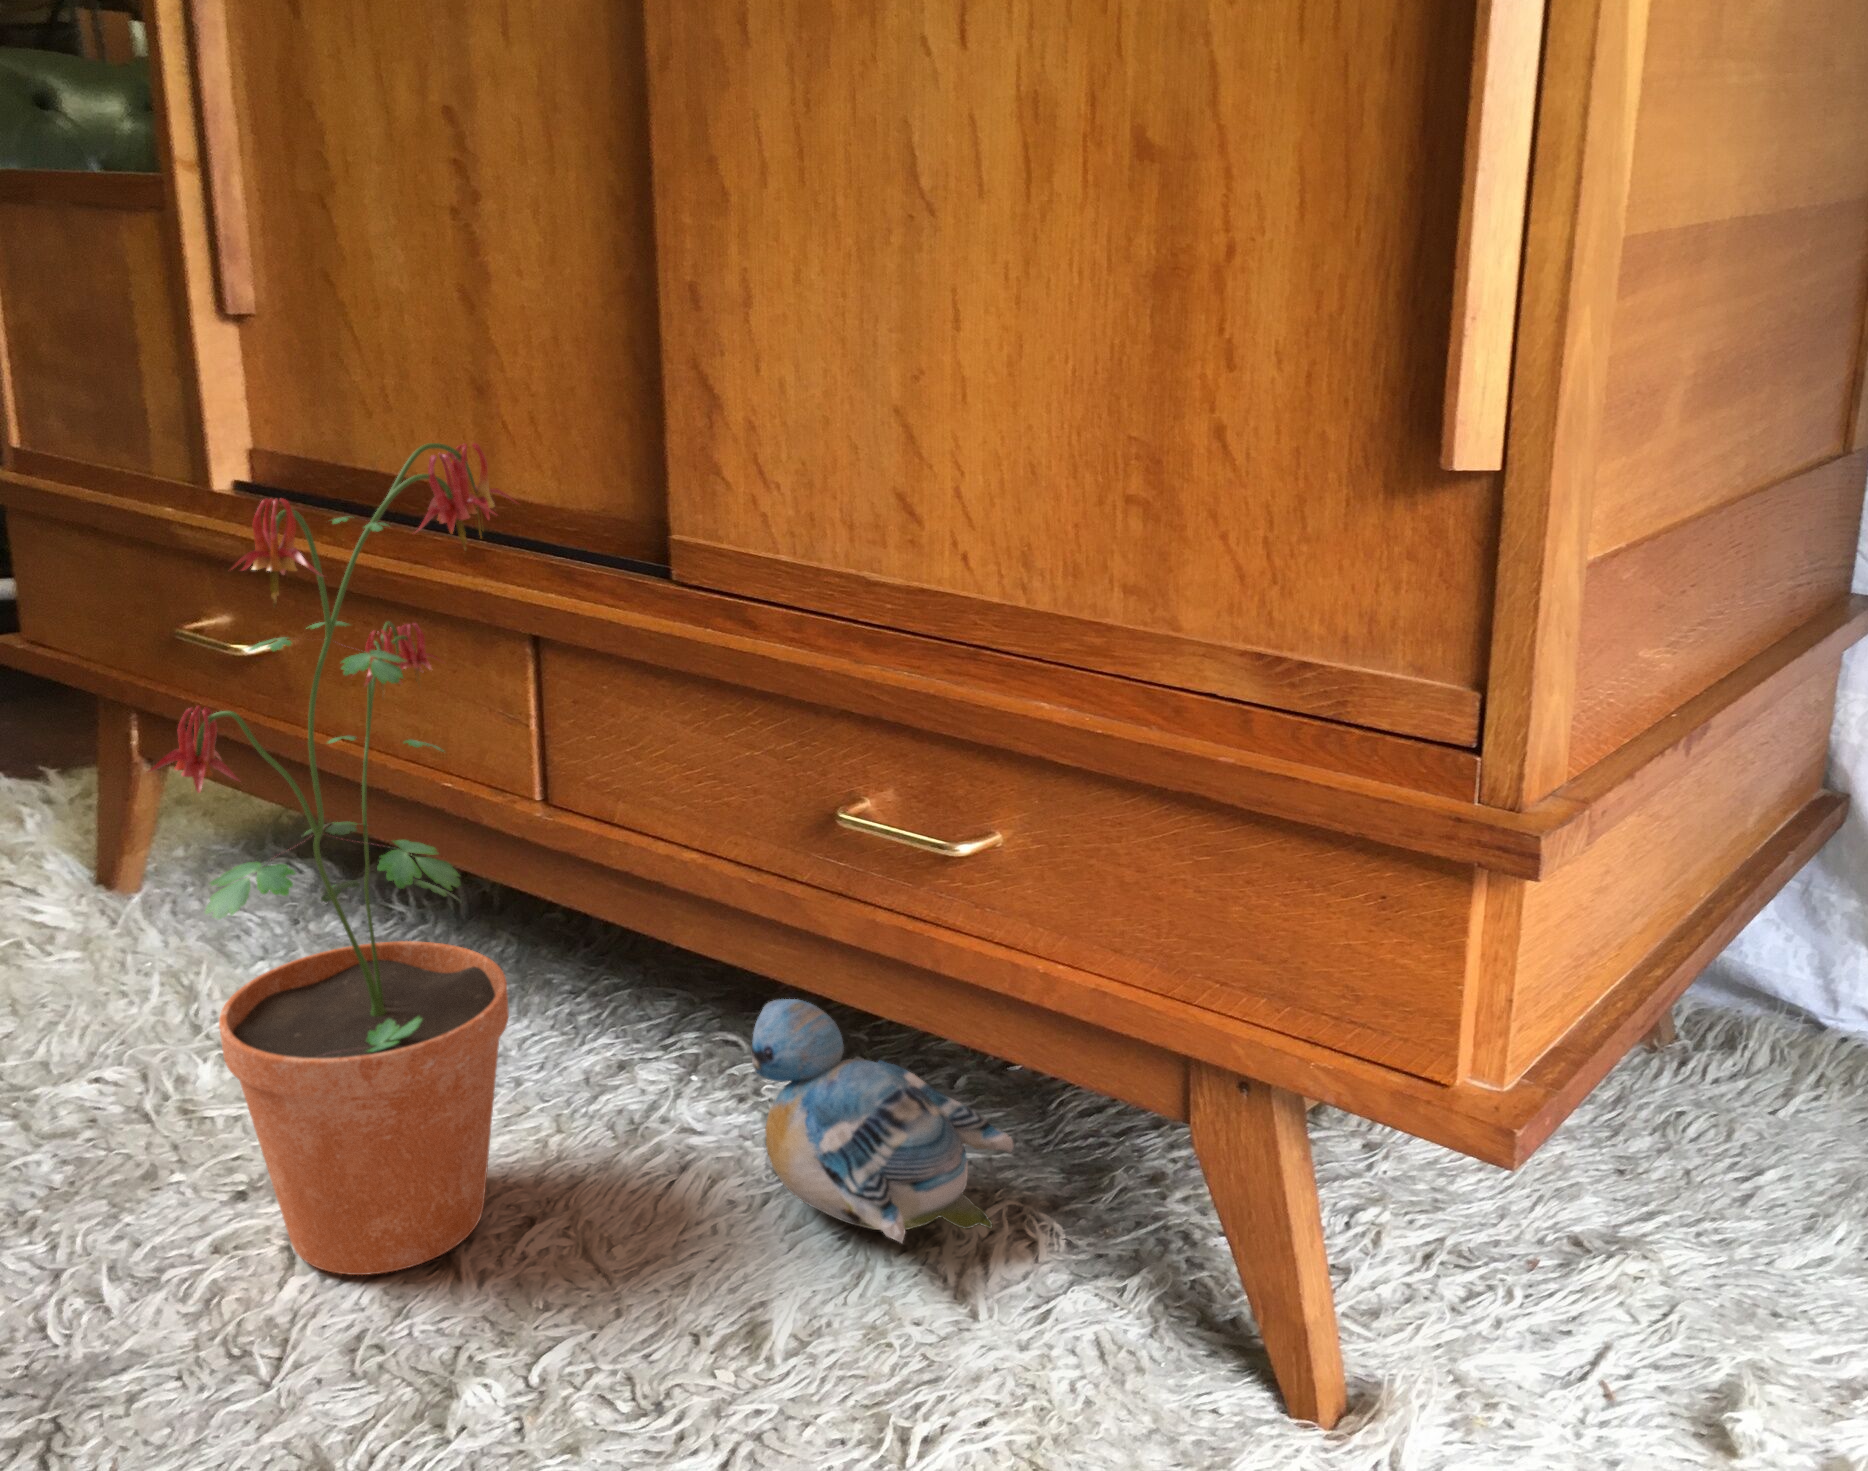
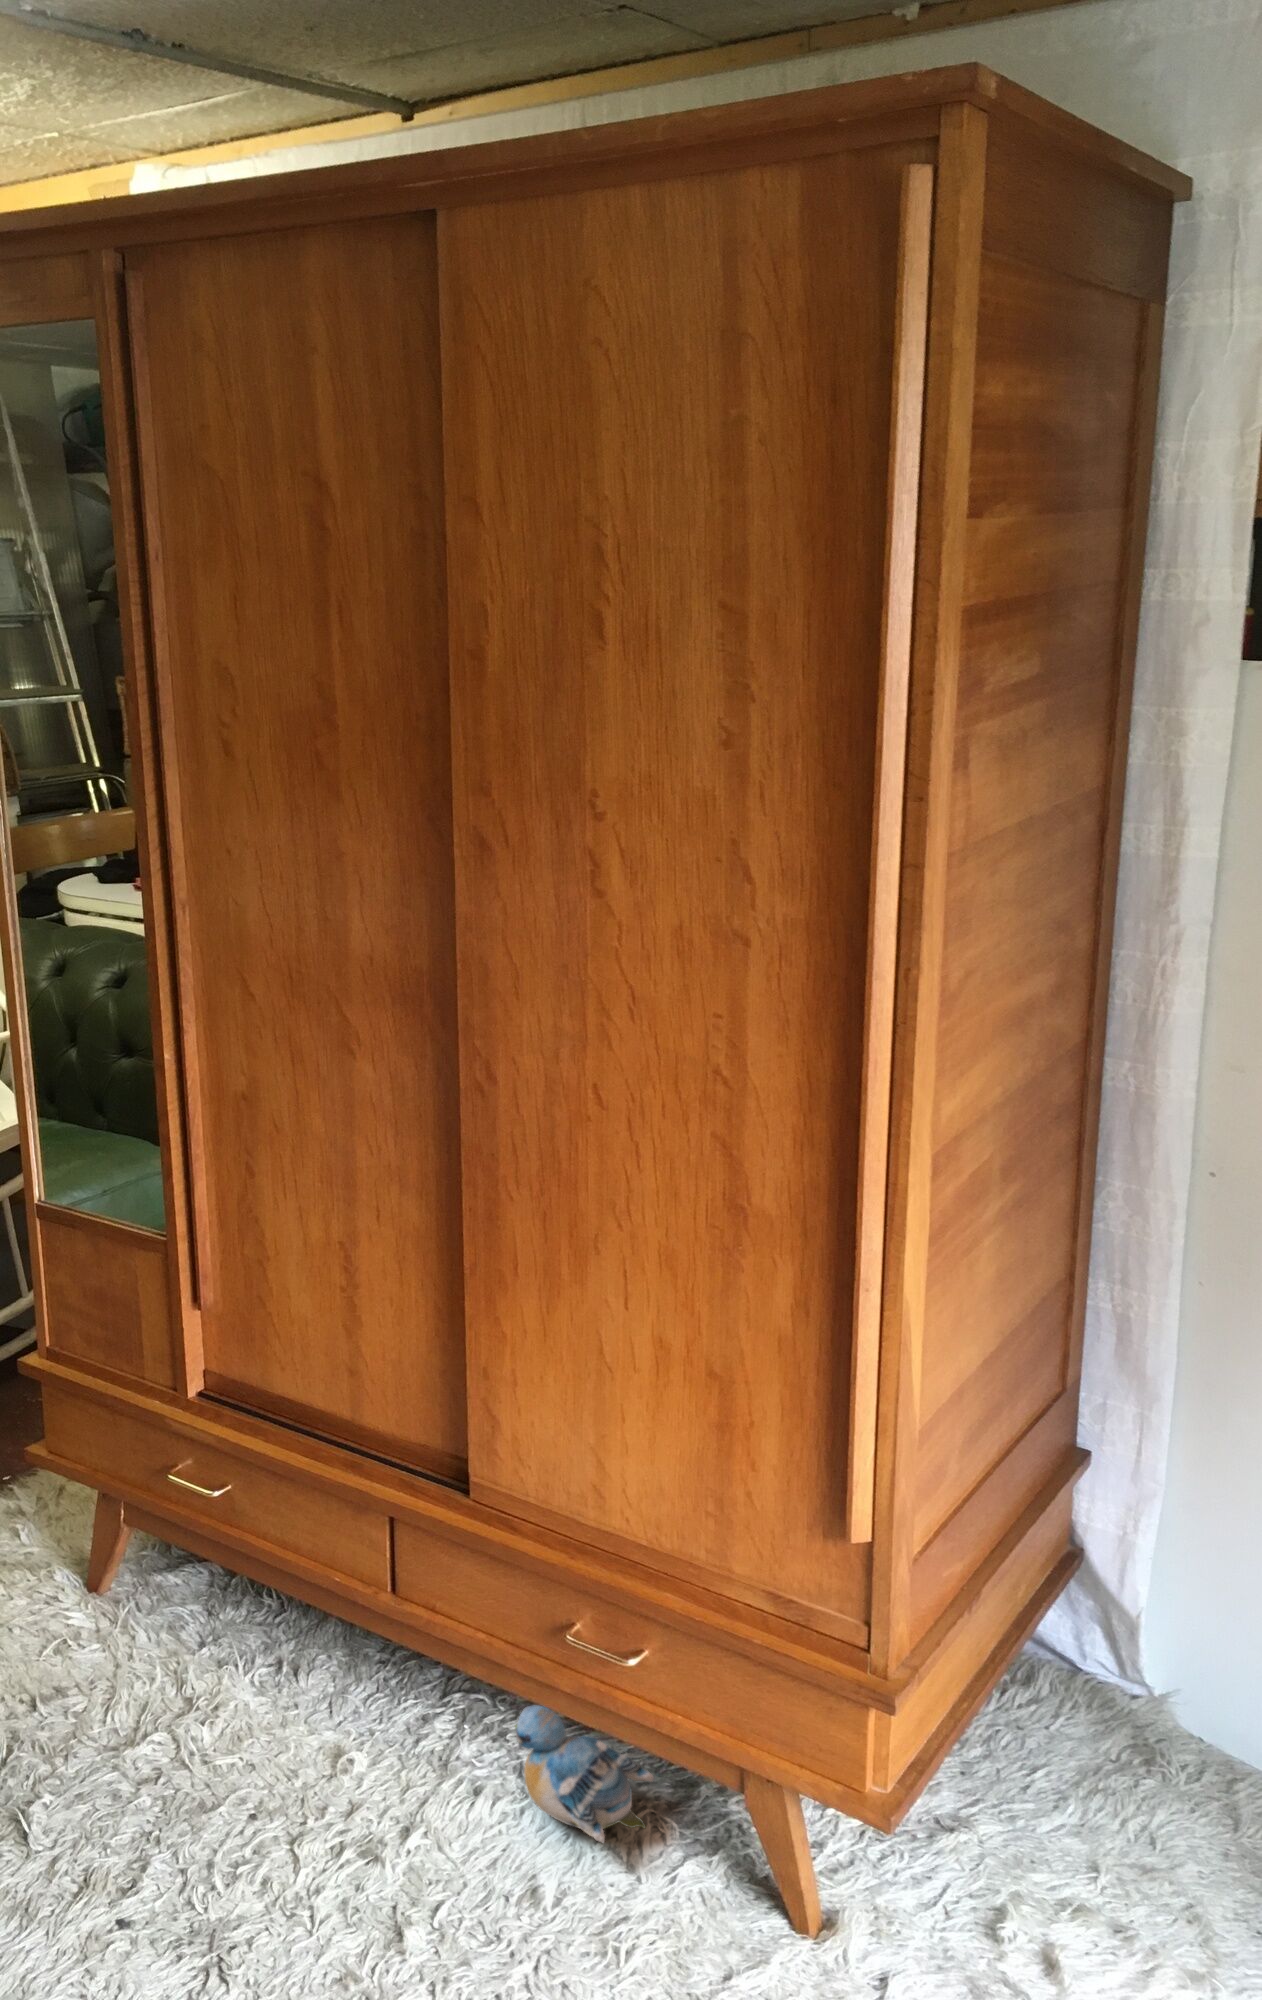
potted plant: present [148,443,515,1275] -> none [228,1441,400,1867]

